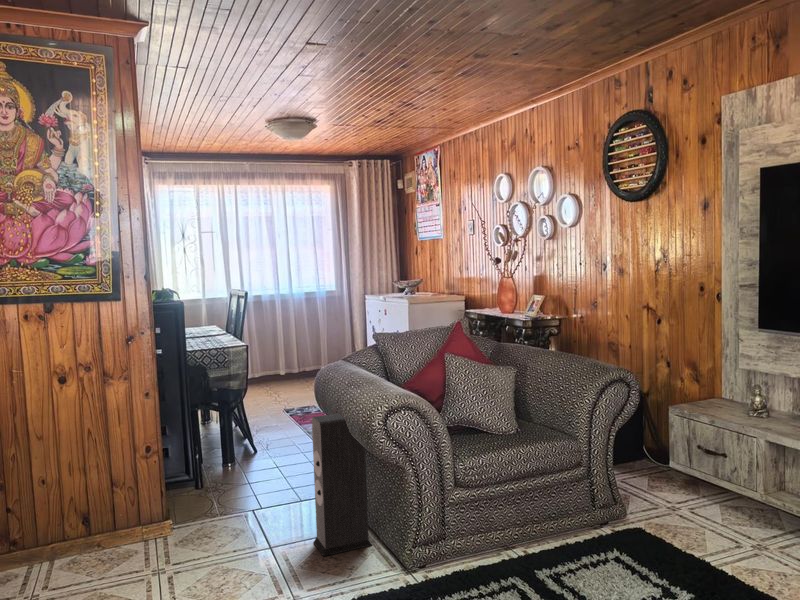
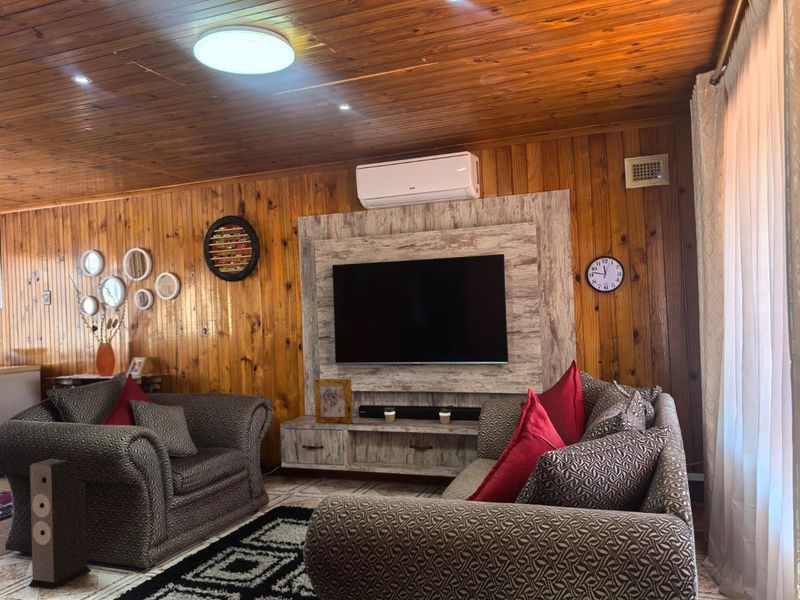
picture frame: none [722,349,782,428] -> present [314,379,353,423]

